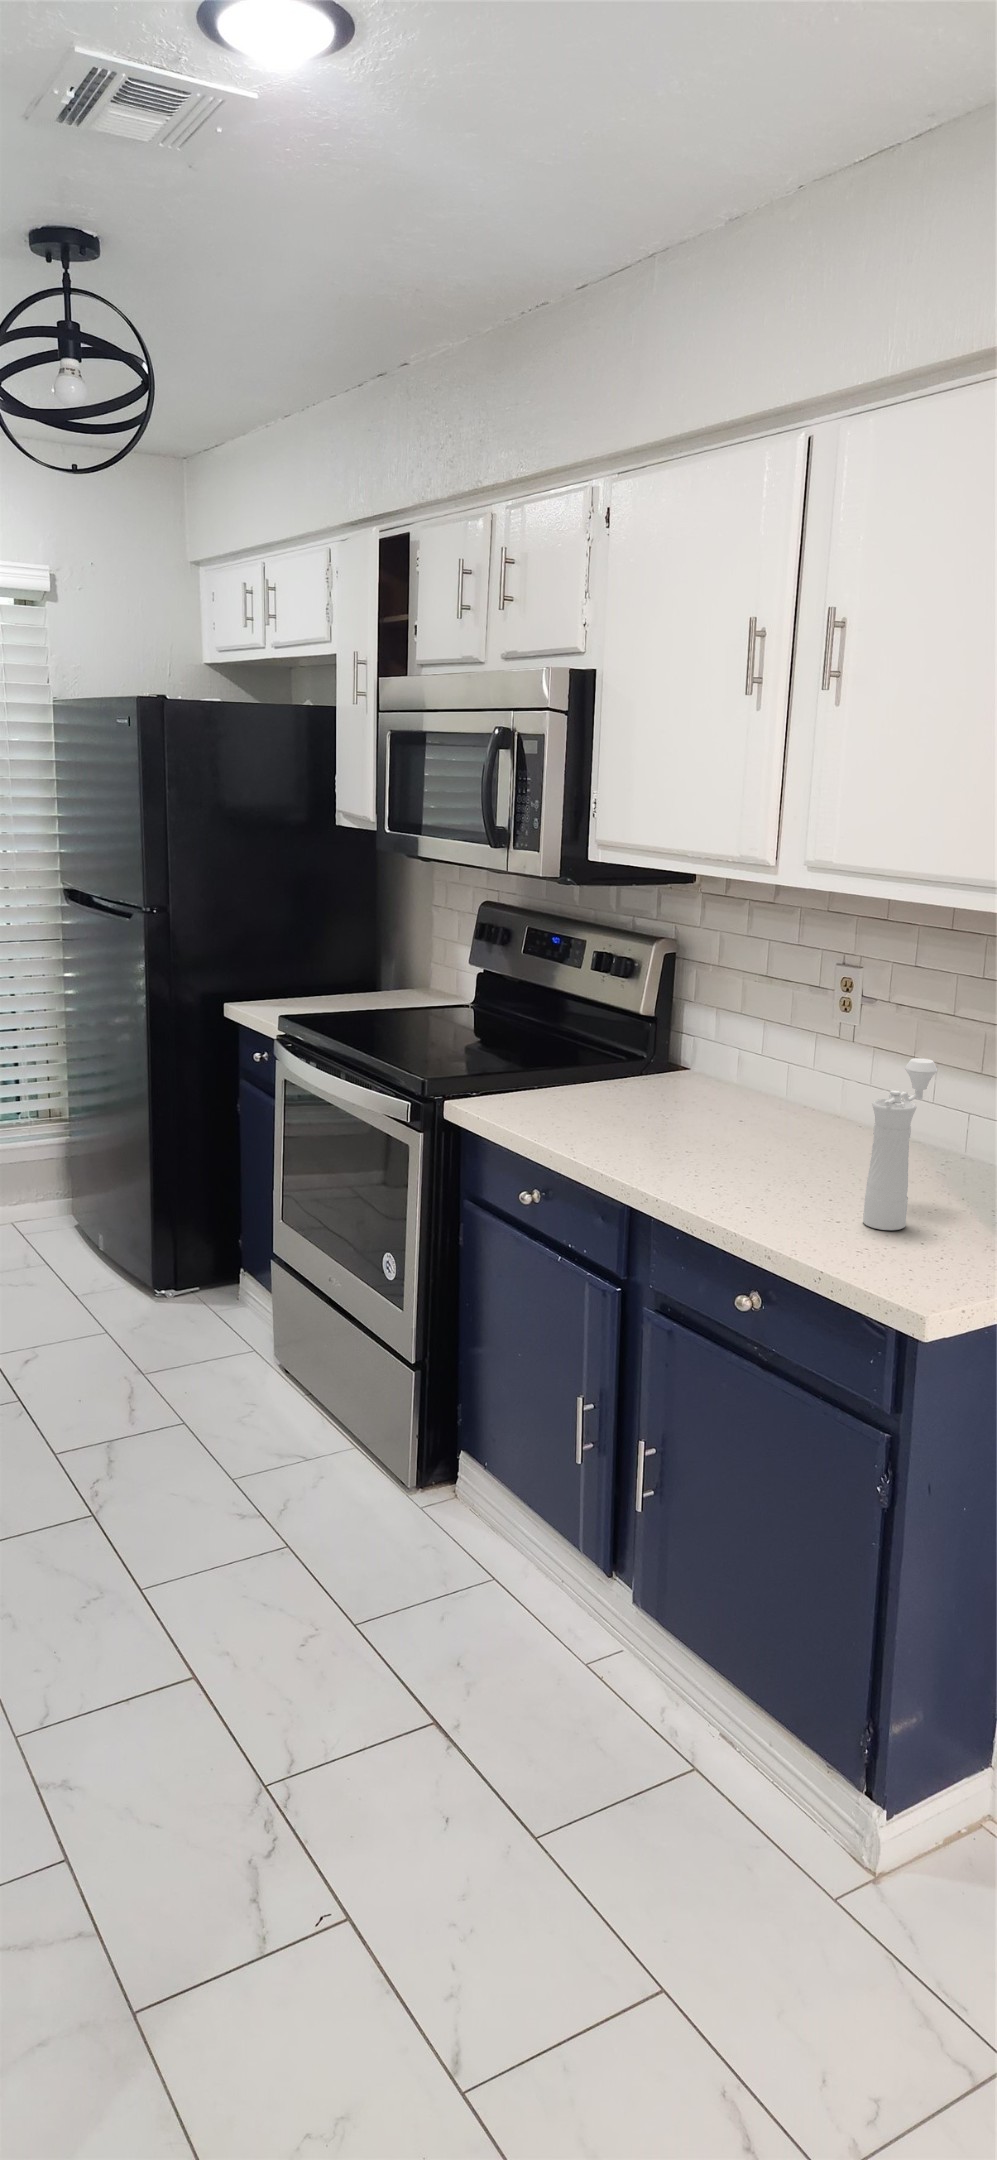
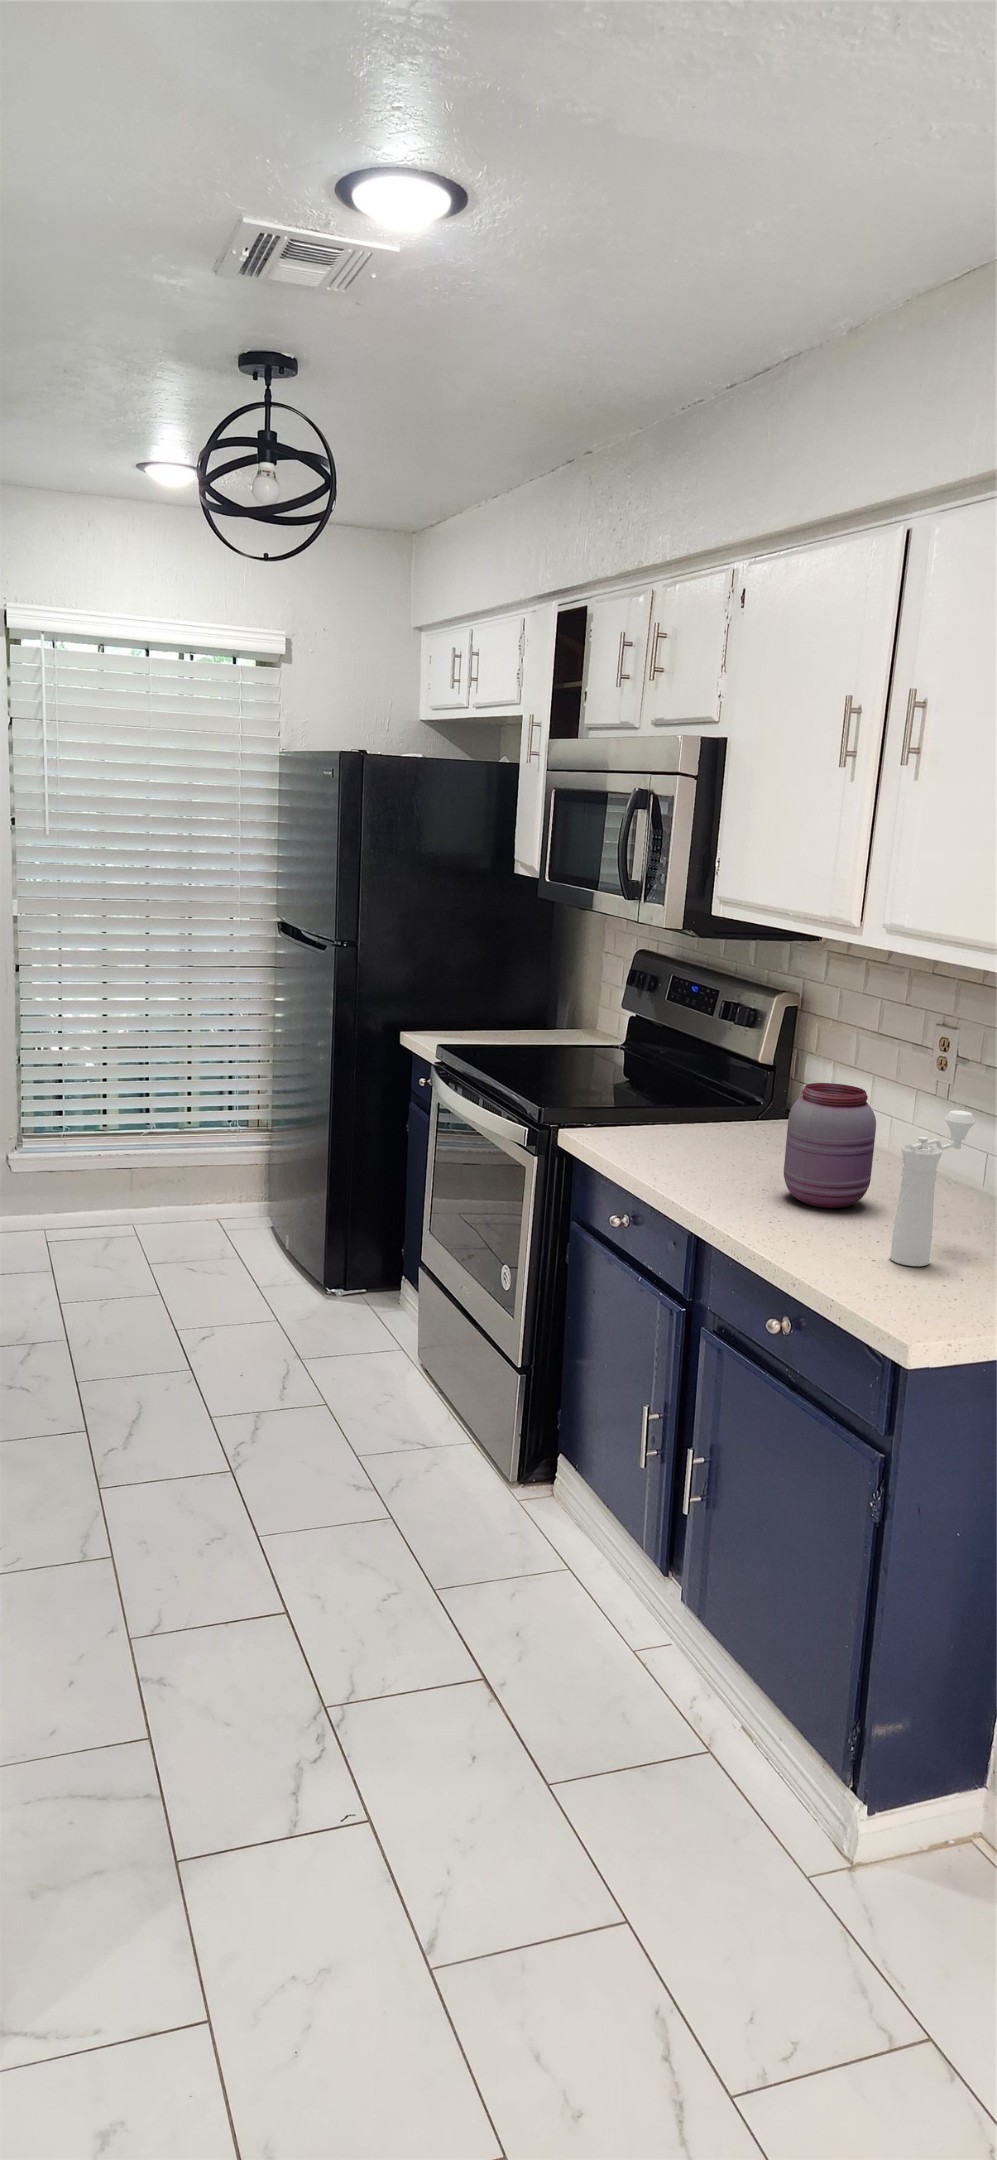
jar: none [716,1036,812,1170] -> present [784,1083,876,1208]

